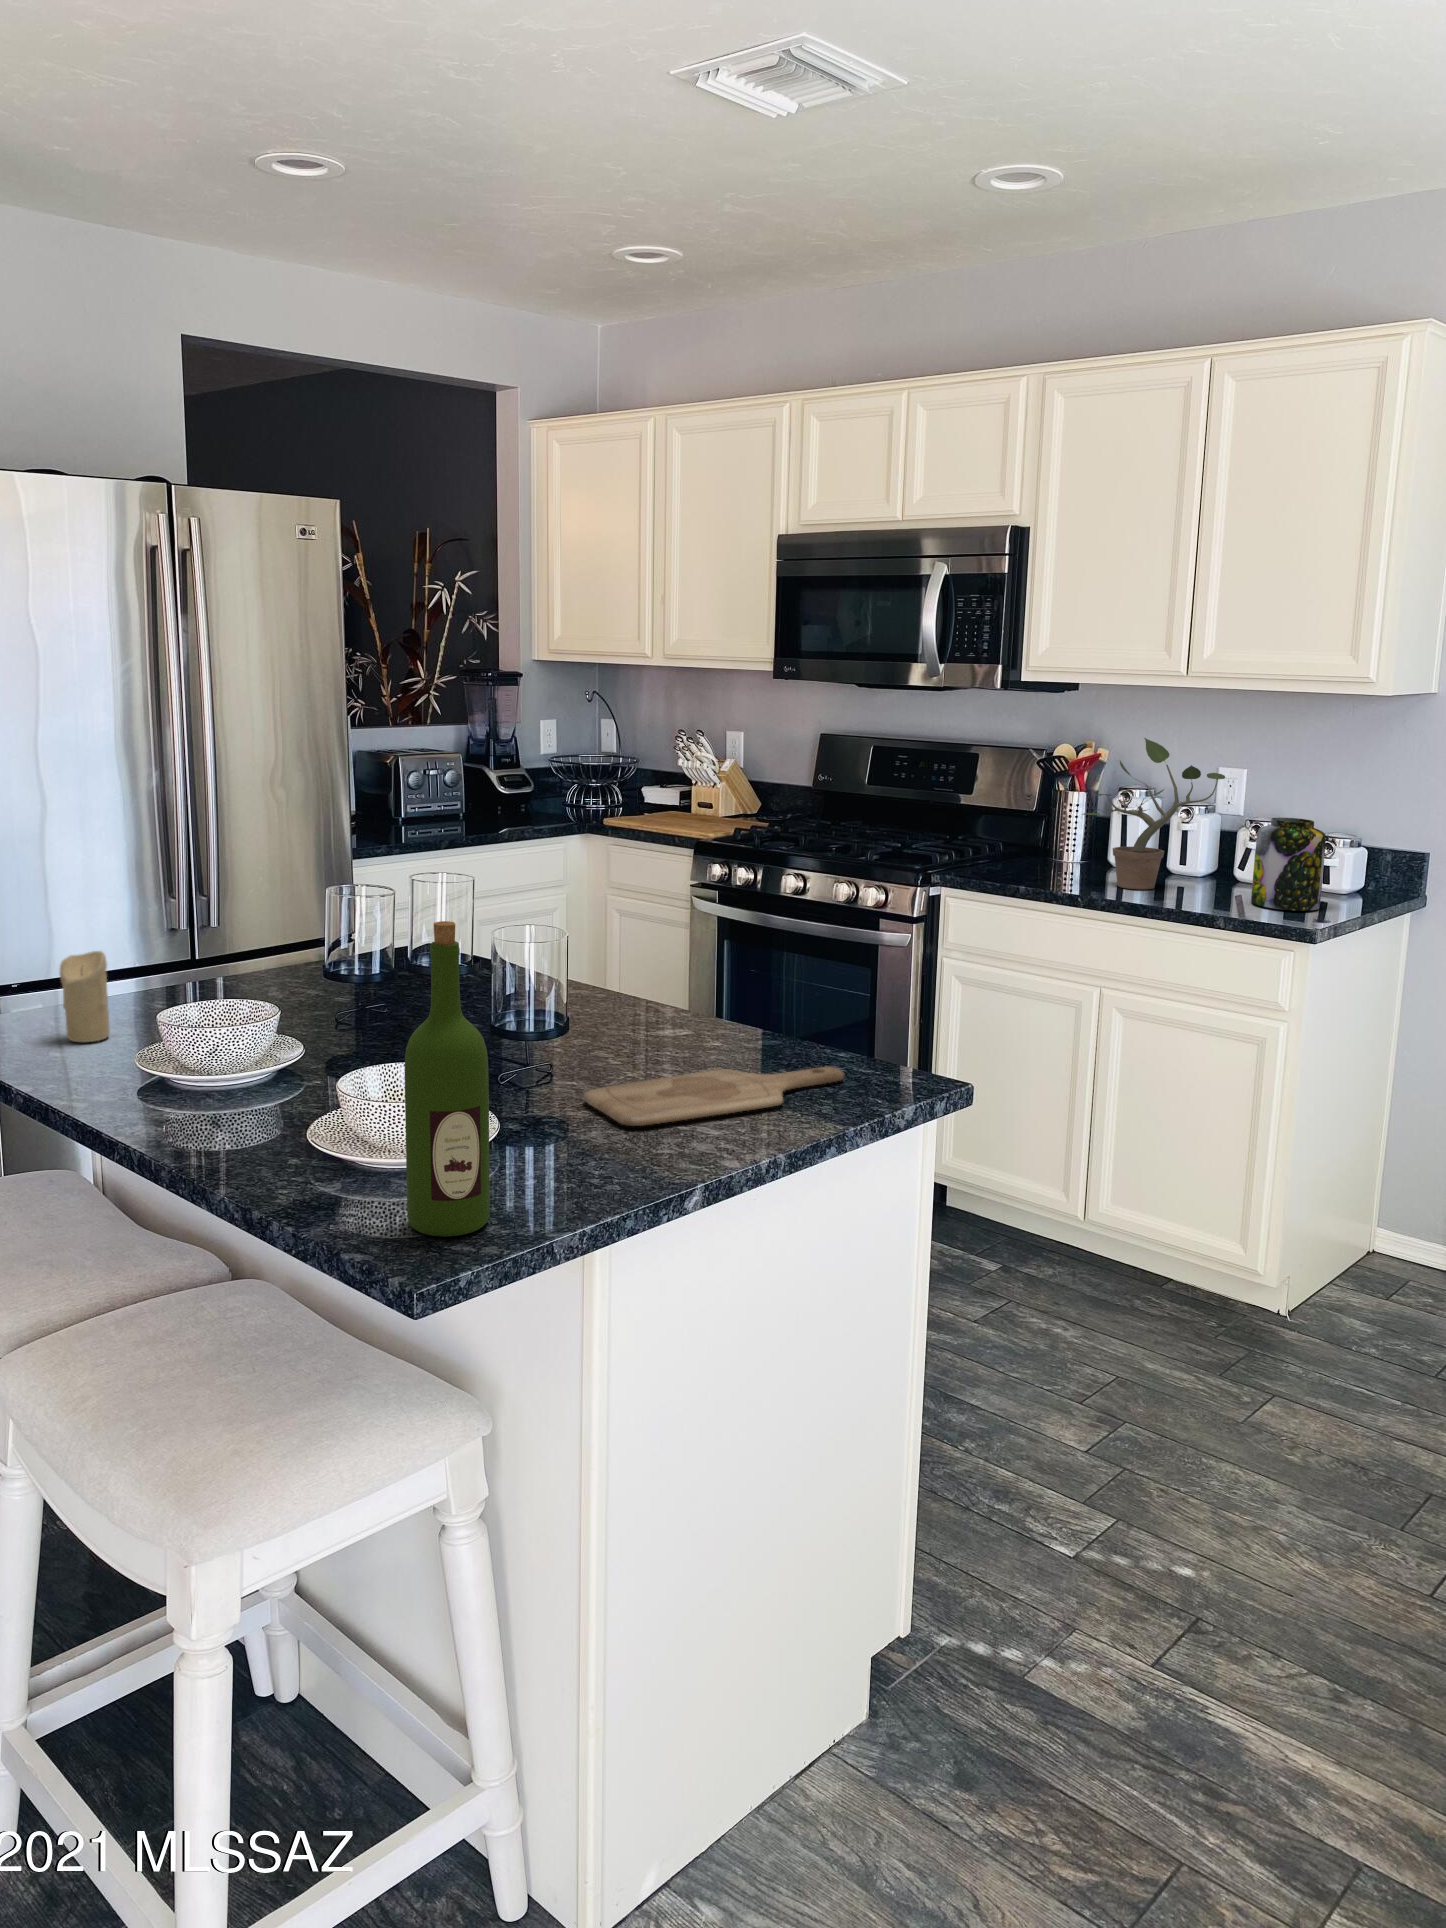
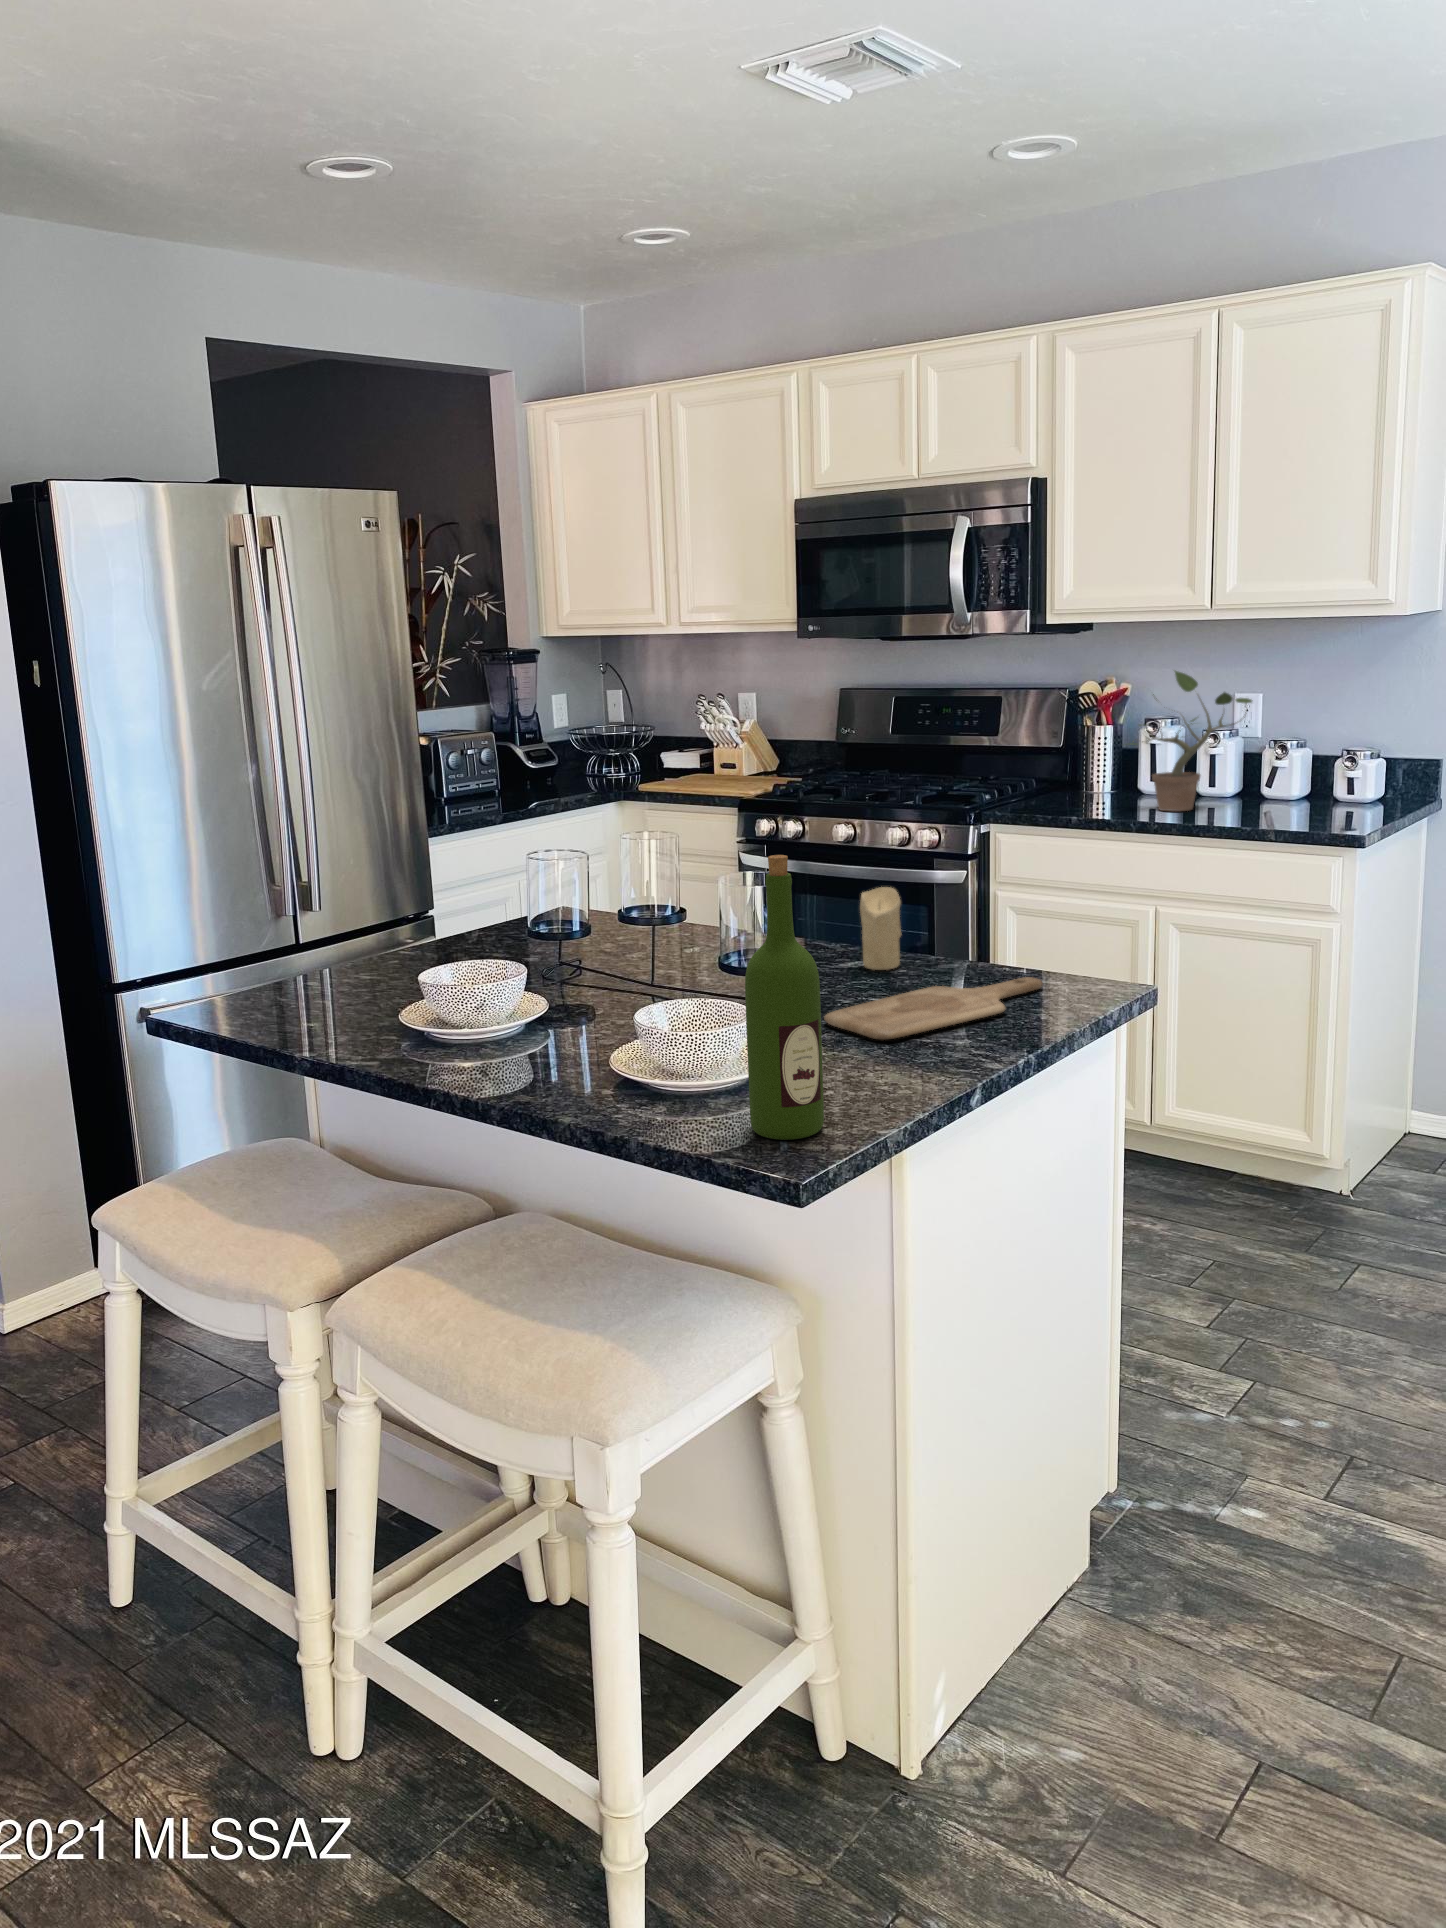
jar: present [1251,818,1326,911] -> none [1288,734,1355,819]
candle: present [60,951,110,1042] -> present [860,887,901,970]

